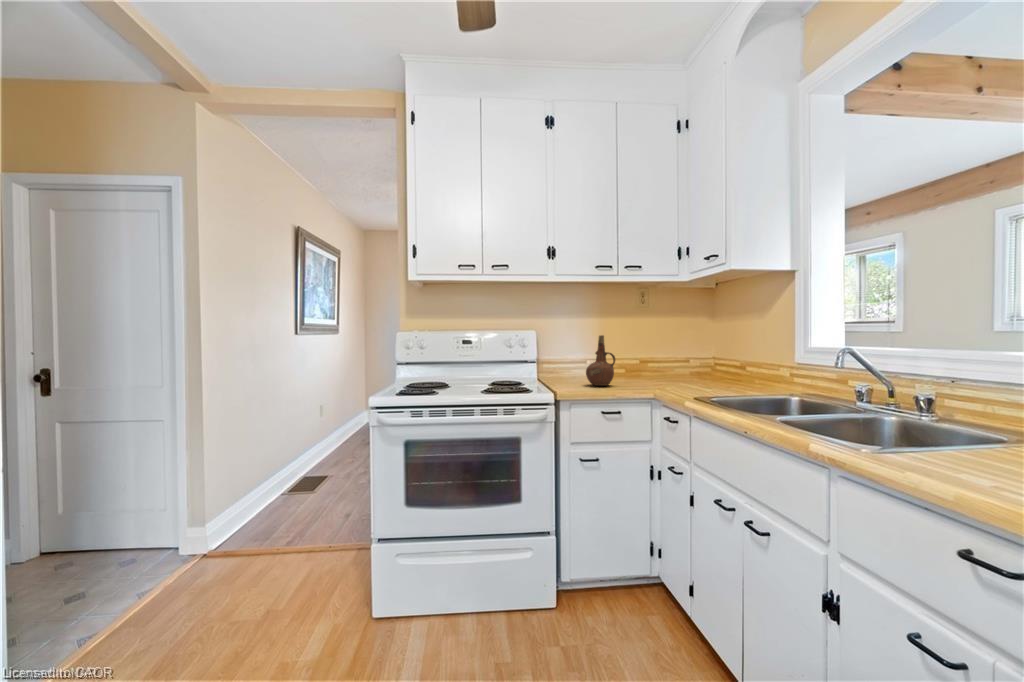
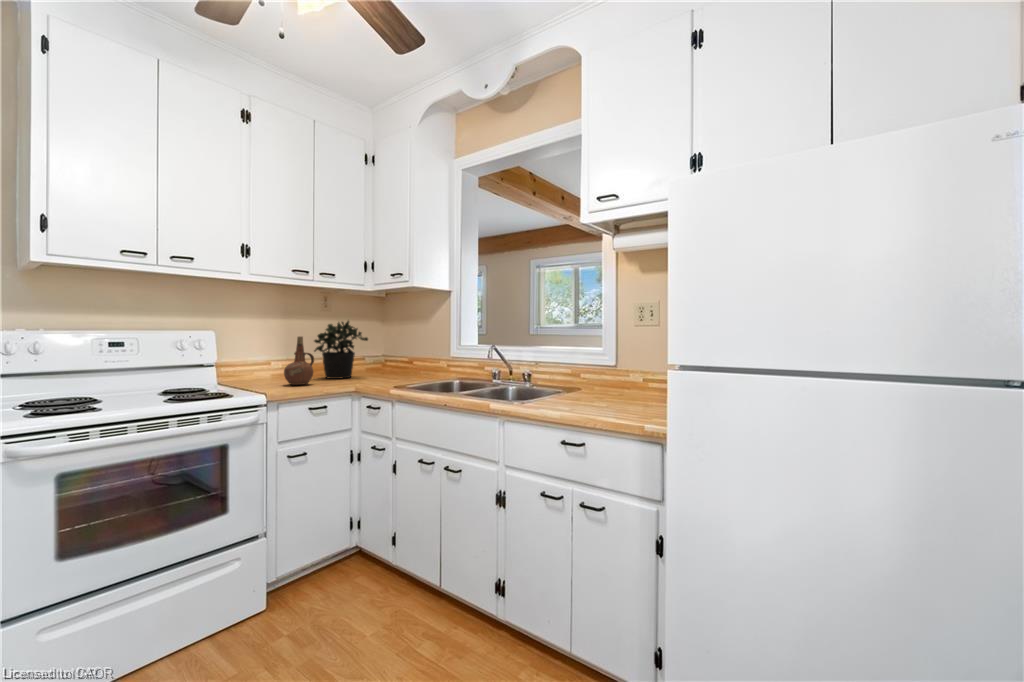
potted plant: none [621,316,682,381] -> present [314,321,368,379]

